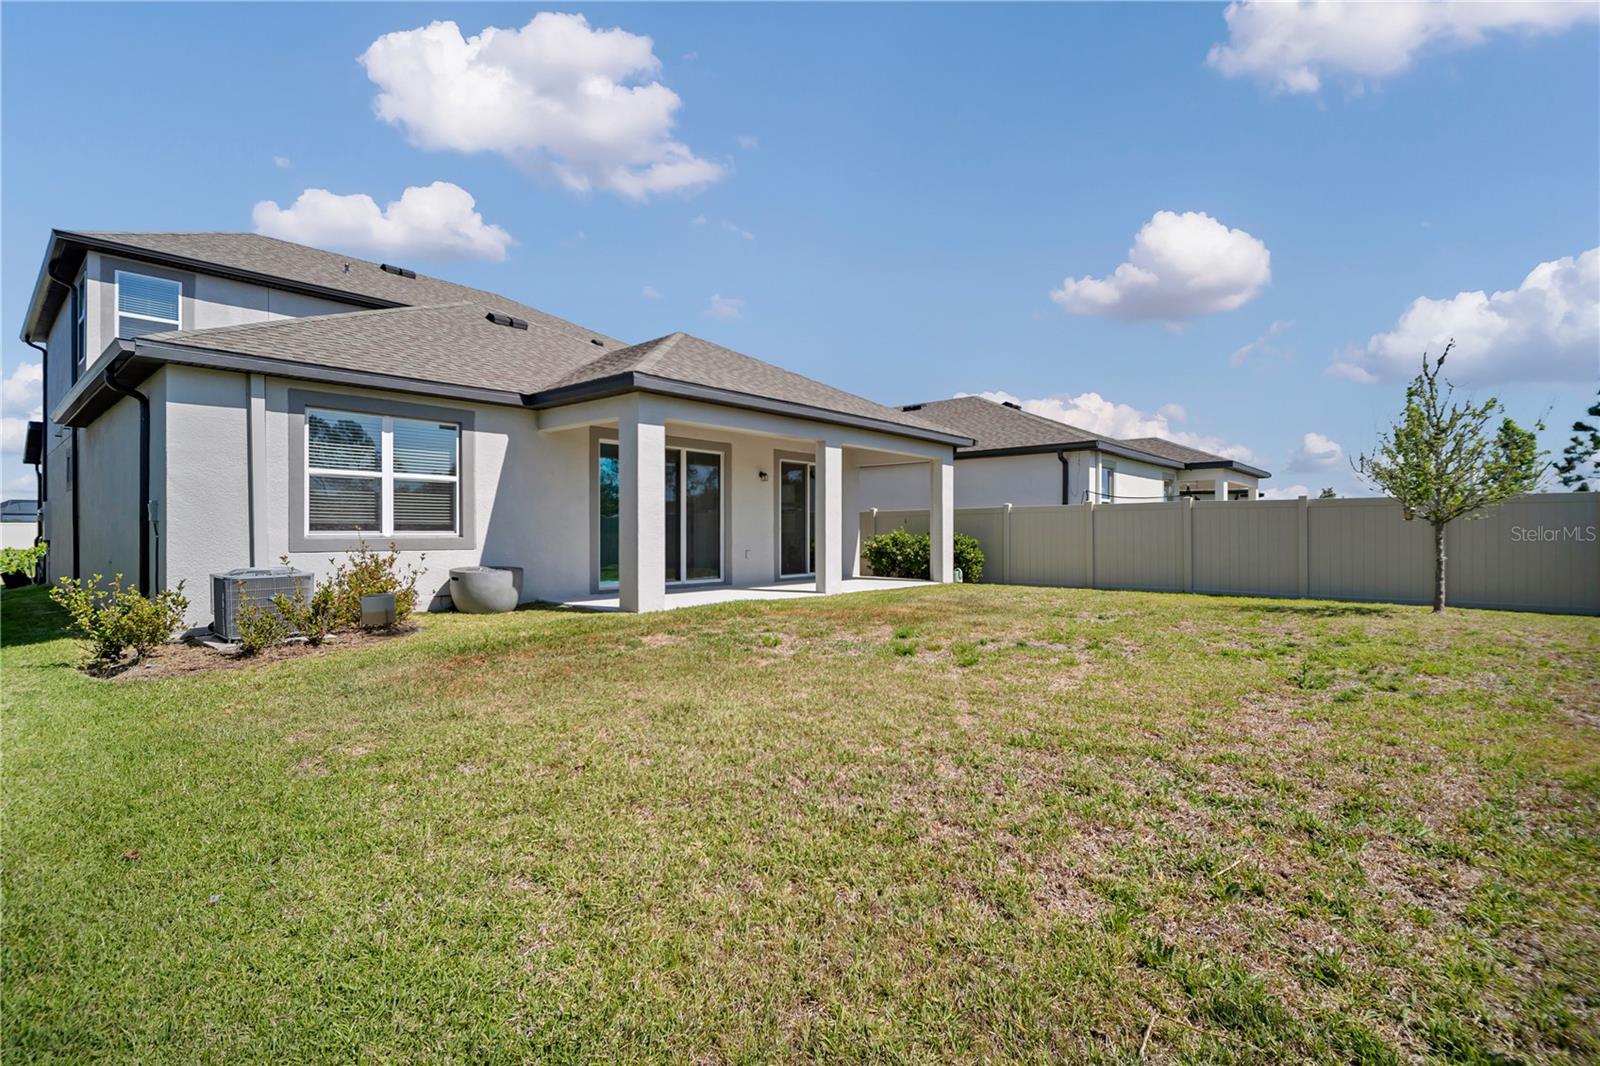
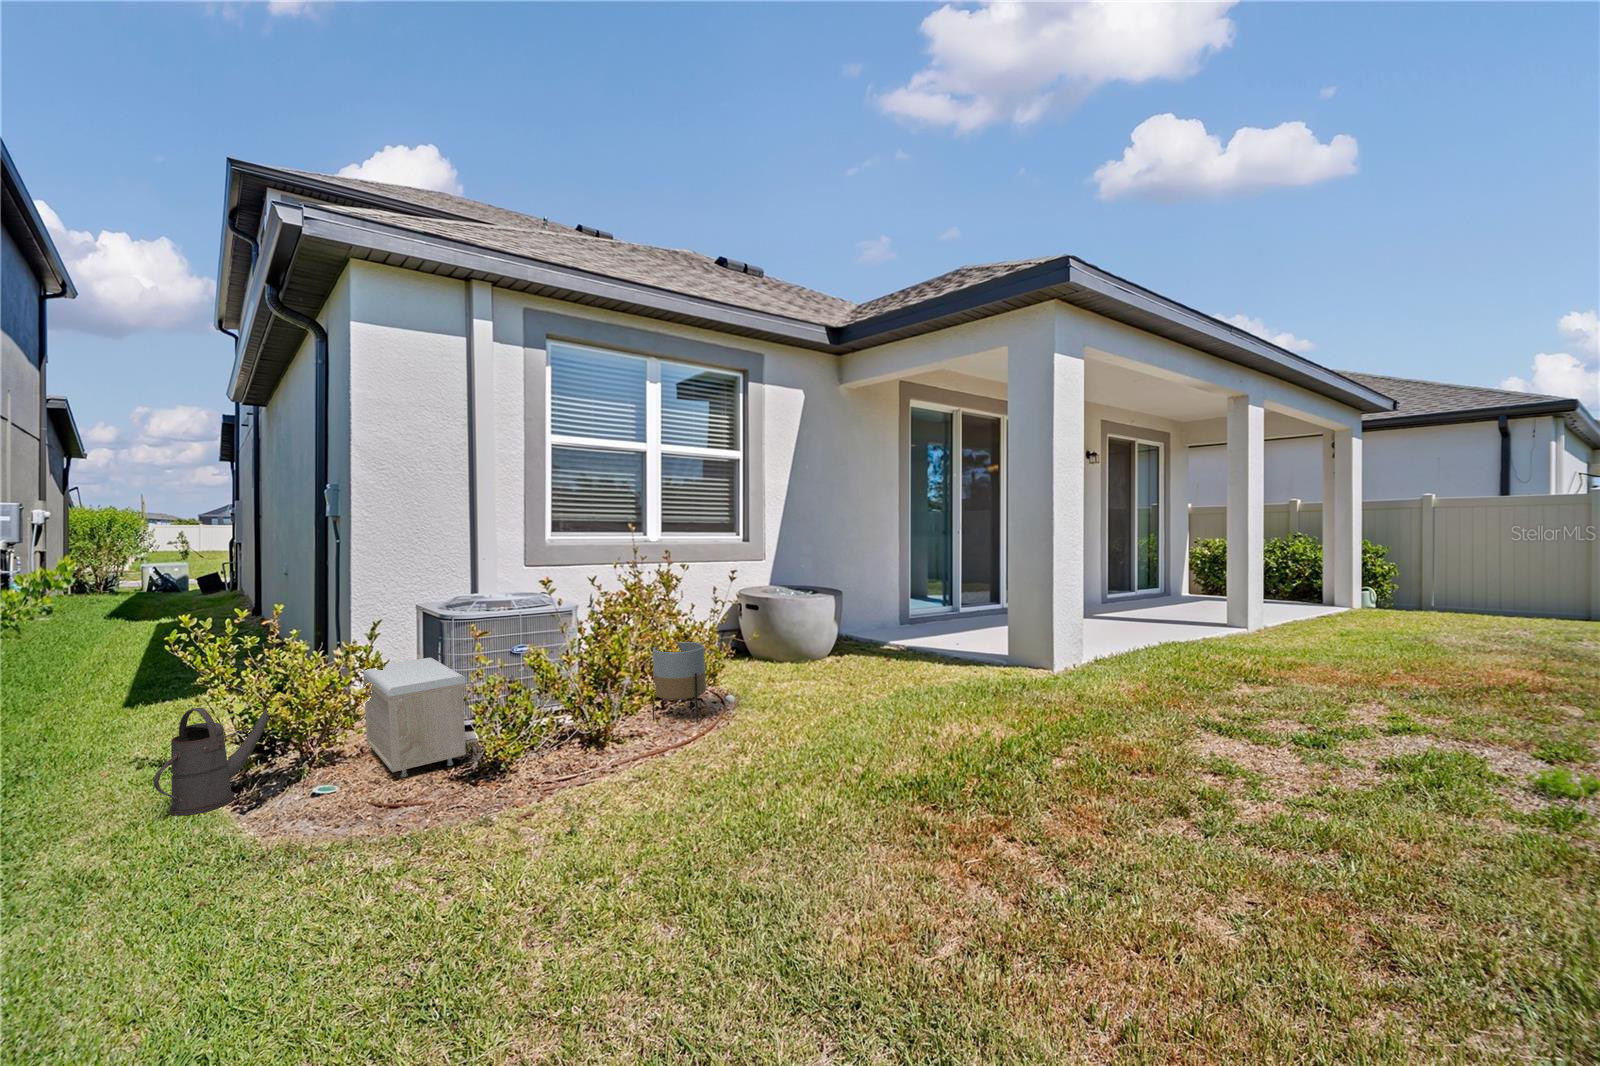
storage bench: none [174,601,236,660] -> present [363,658,466,777]
watering can: none [53,621,120,675] -> present [153,707,269,816]

